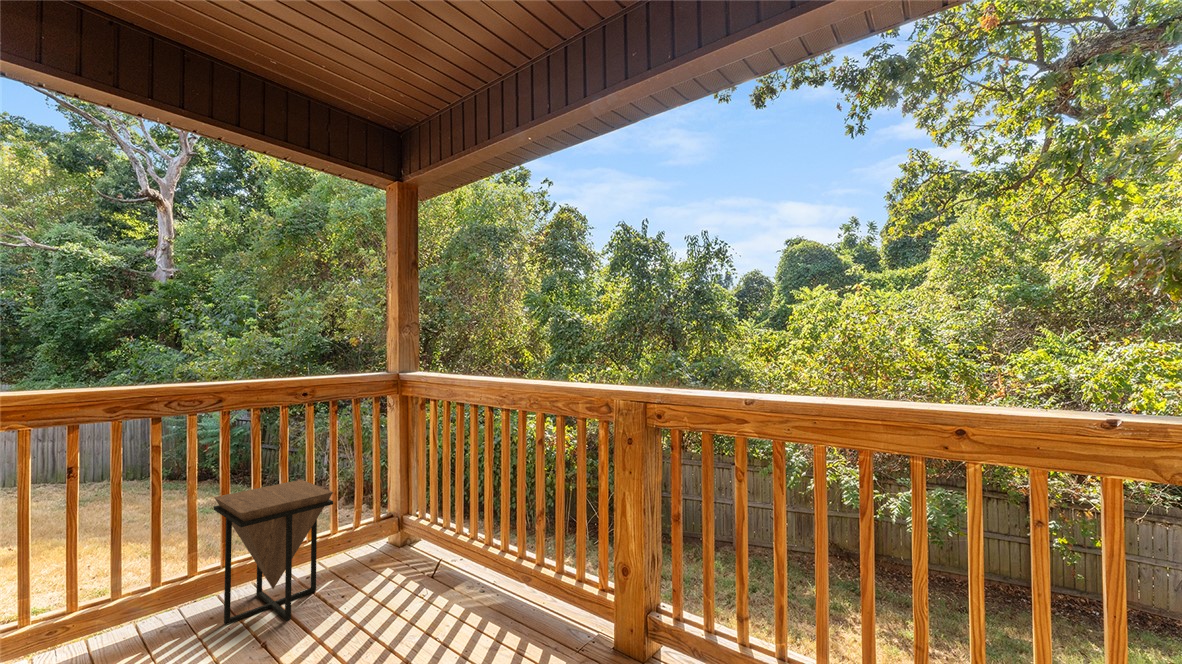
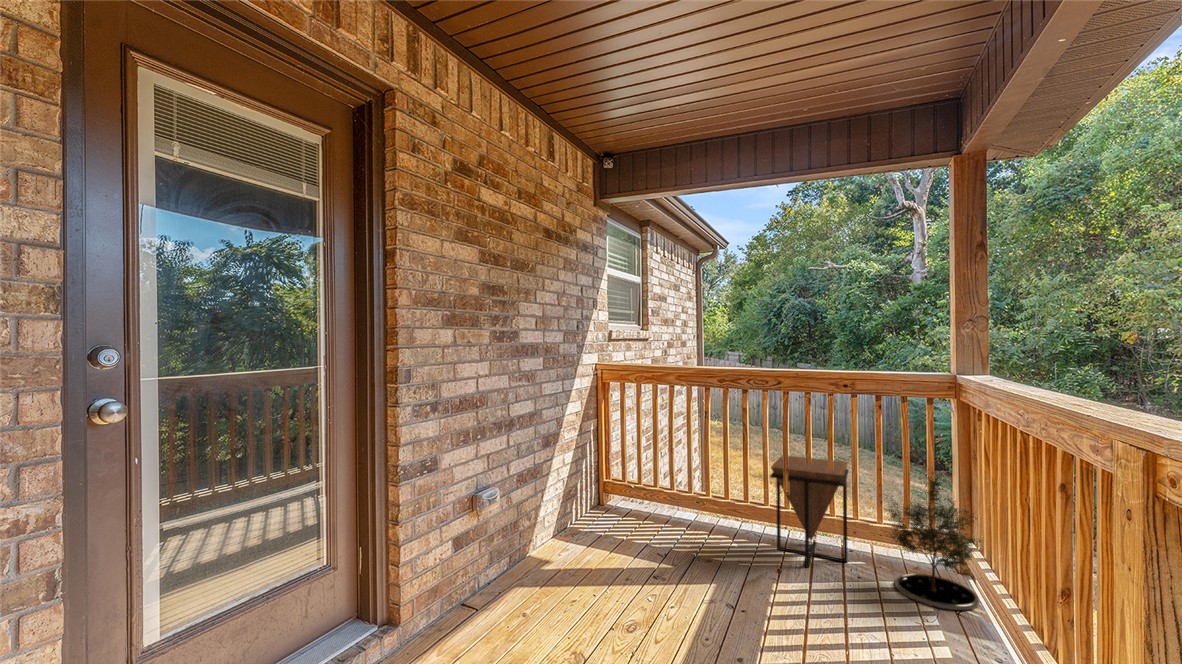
potted tree: none [357,456,445,587] -> present [886,469,981,610]

